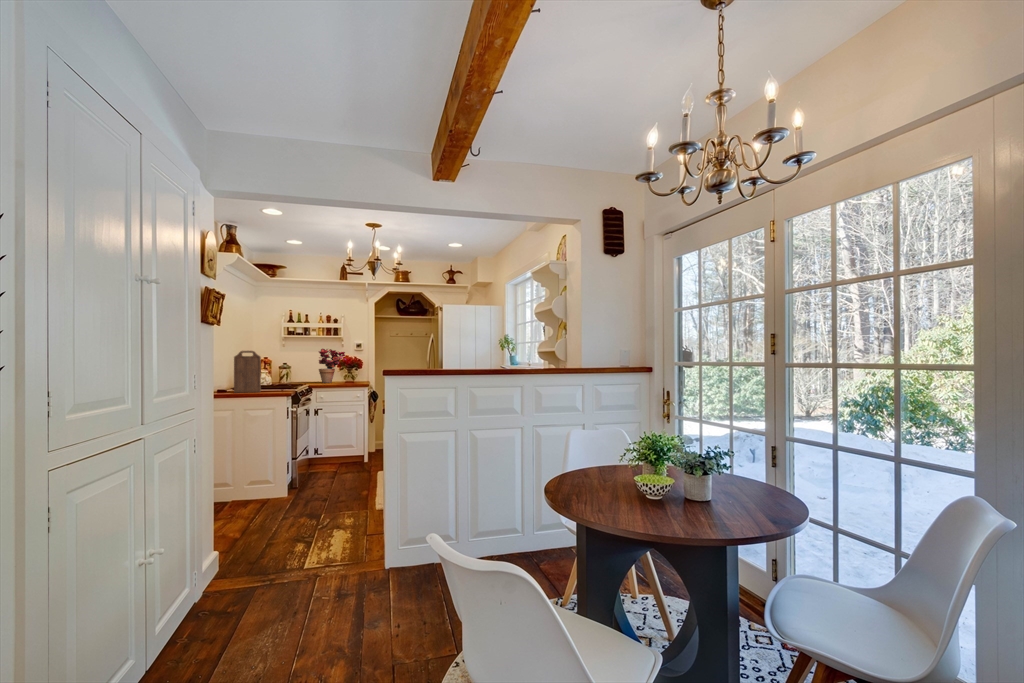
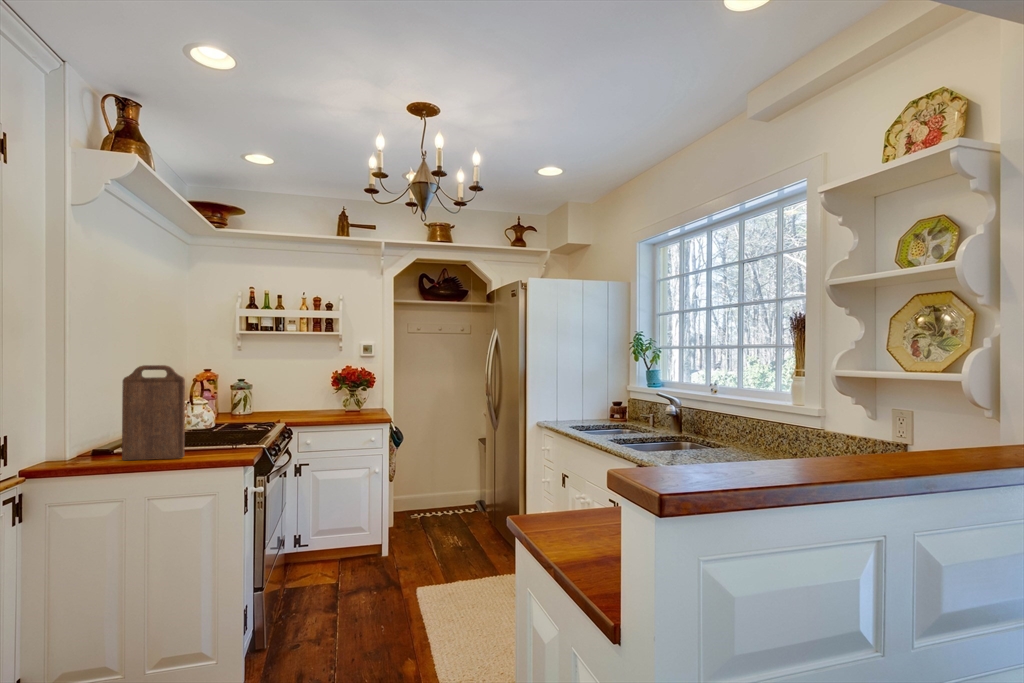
potted plant: present [319,349,346,383] -> none [301,354,349,415]

